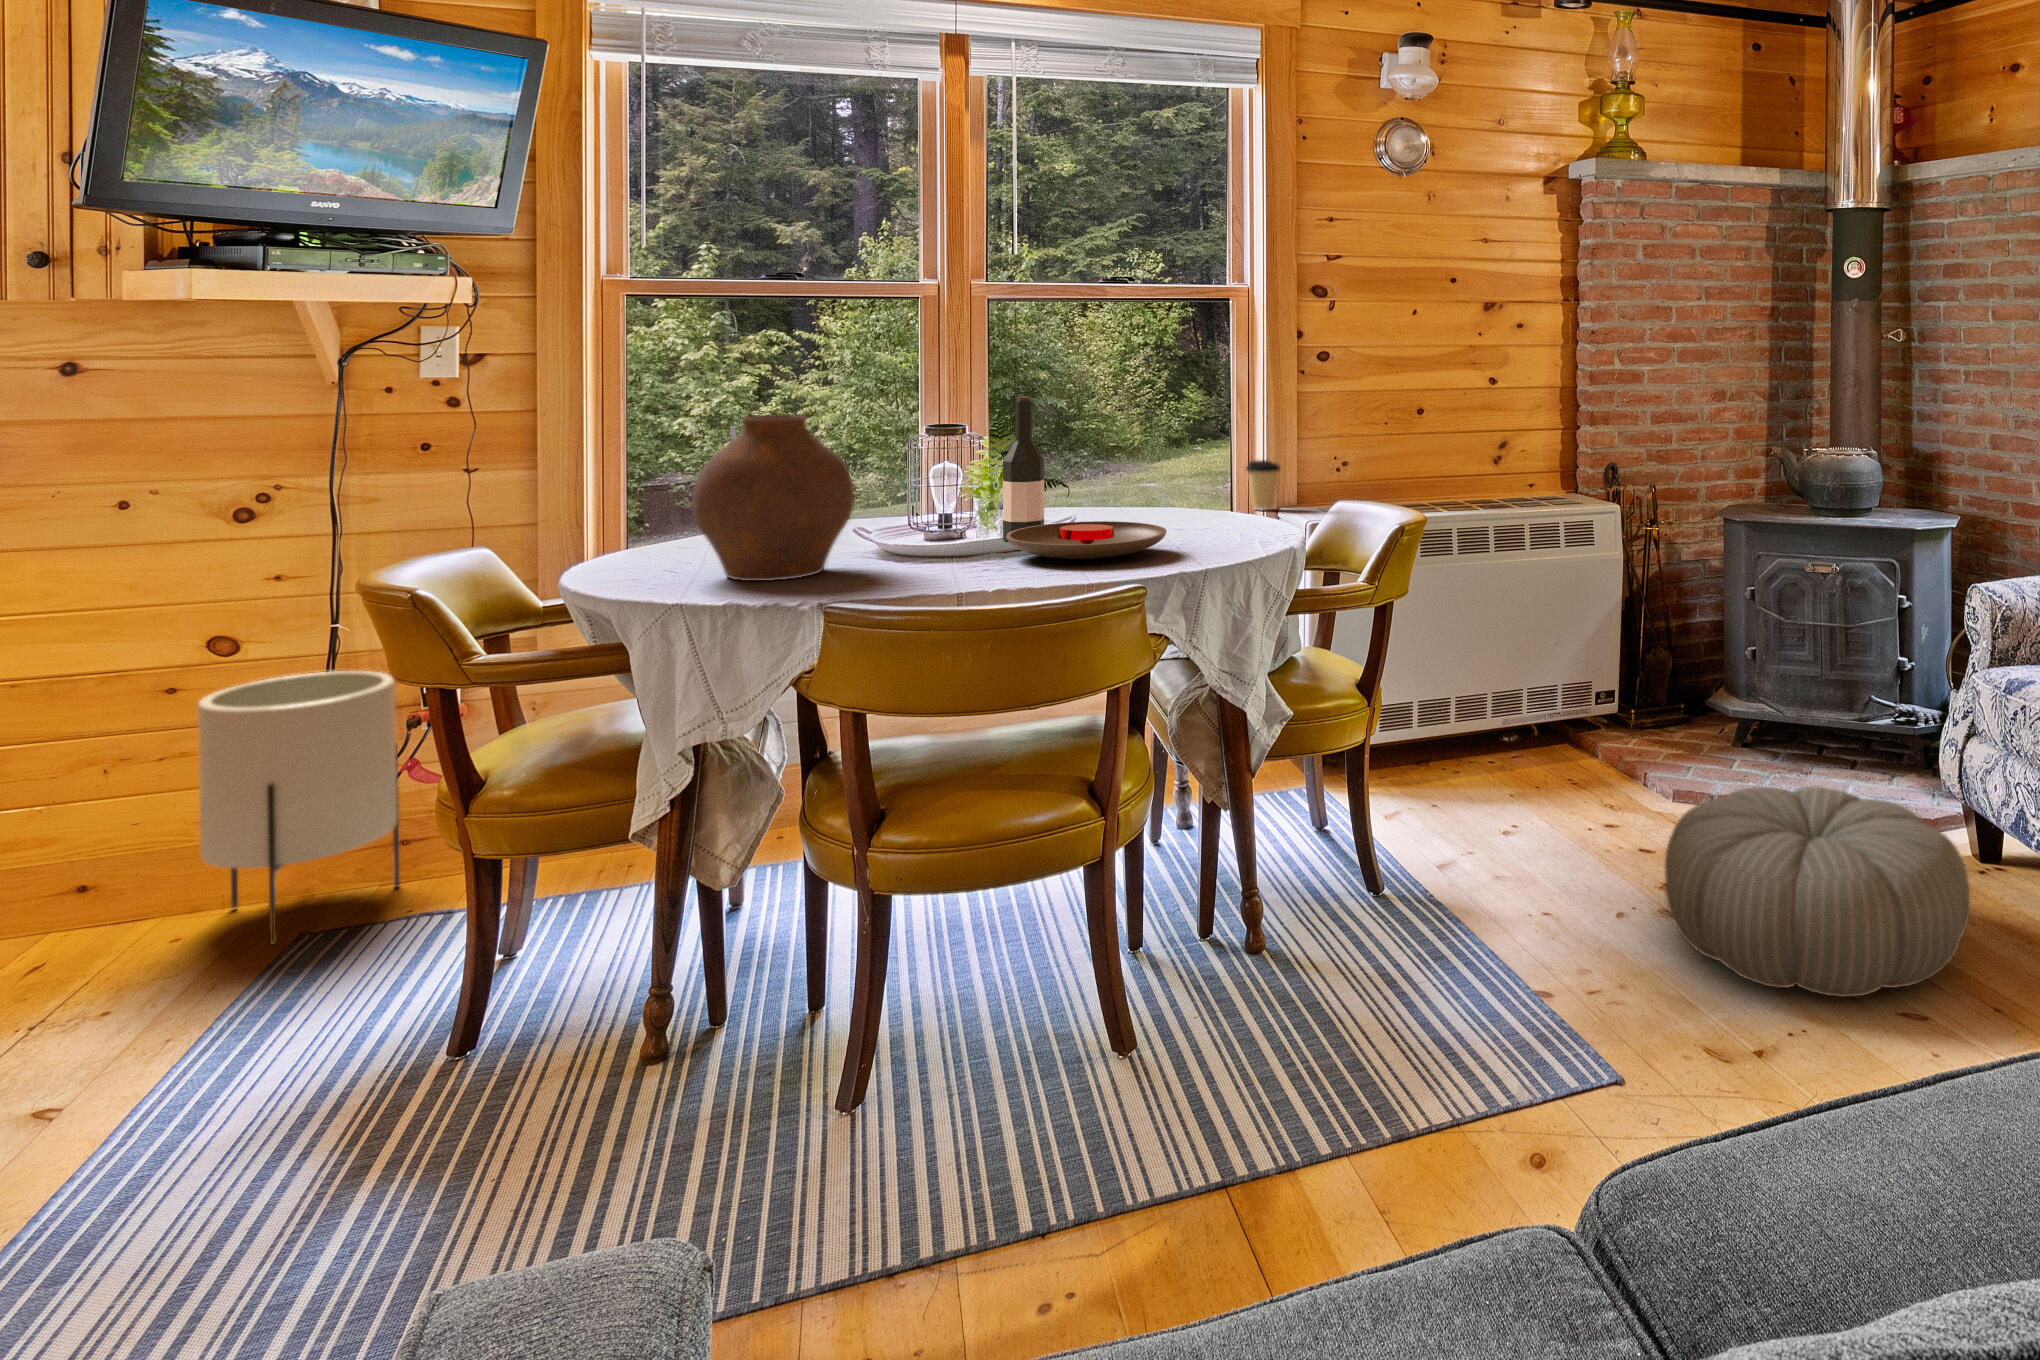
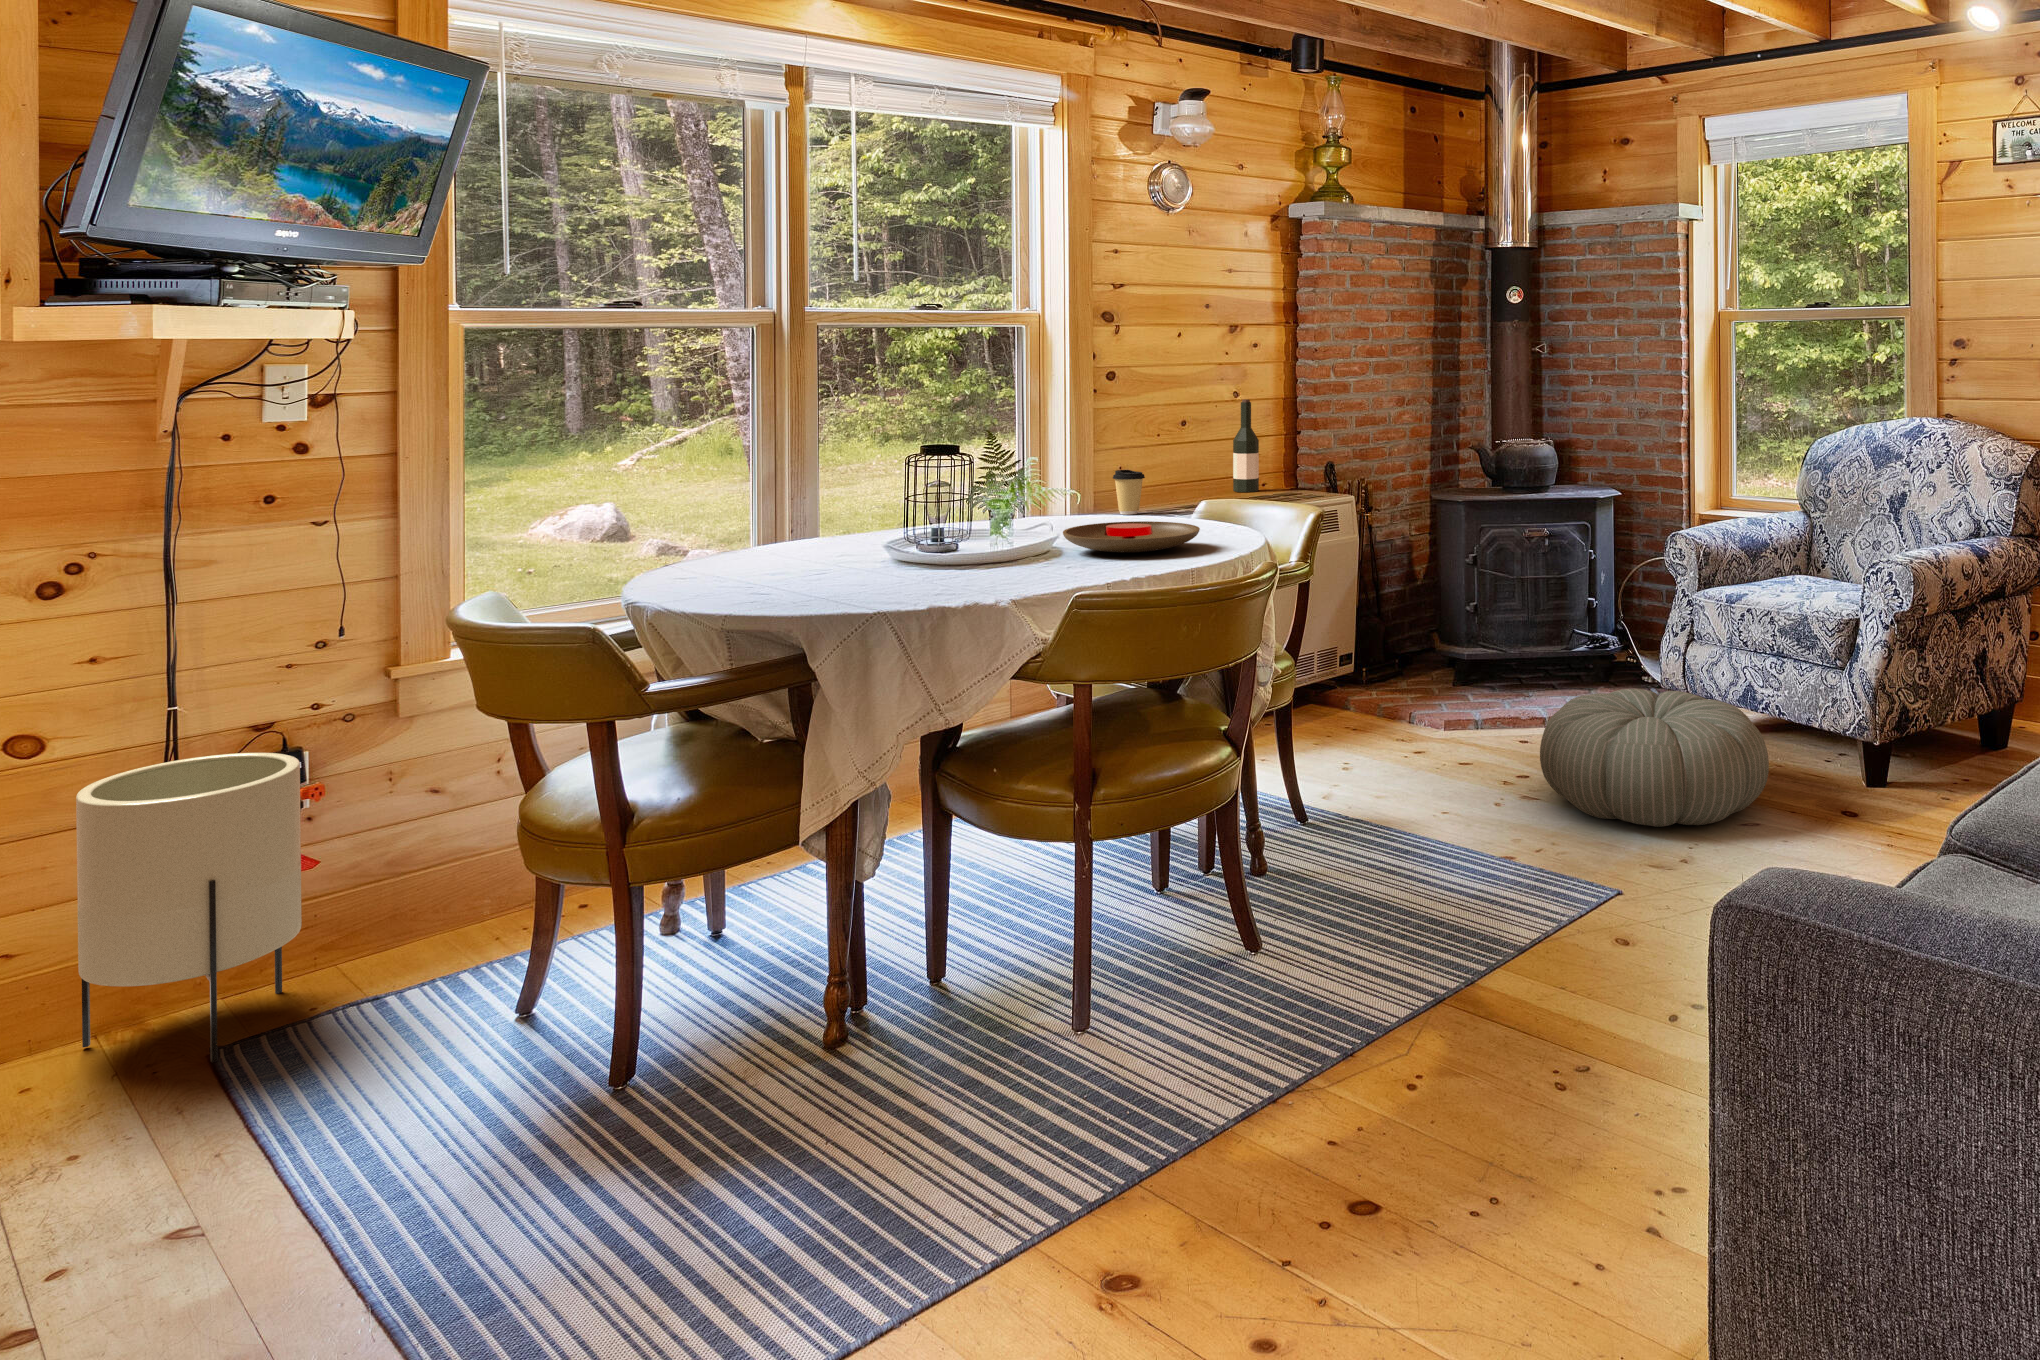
wine bottle: present [1003,397,1044,541] -> present [1233,399,1259,492]
vase: present [692,414,854,581] -> none [847,434,986,587]

